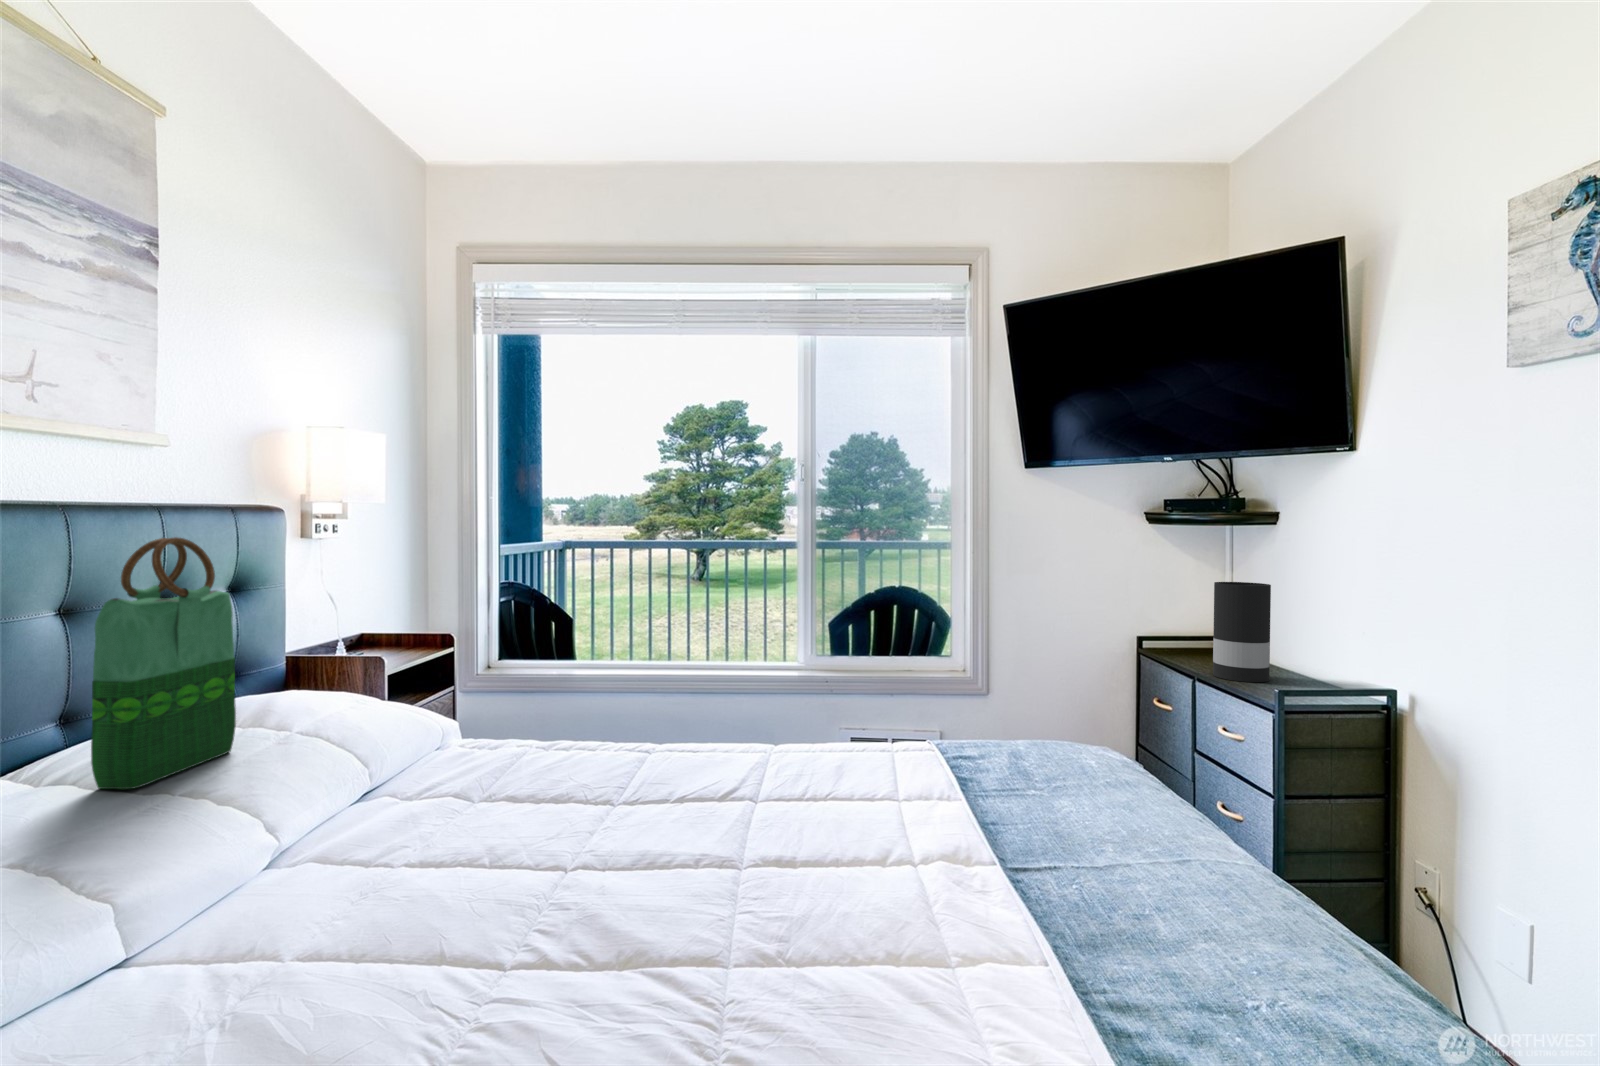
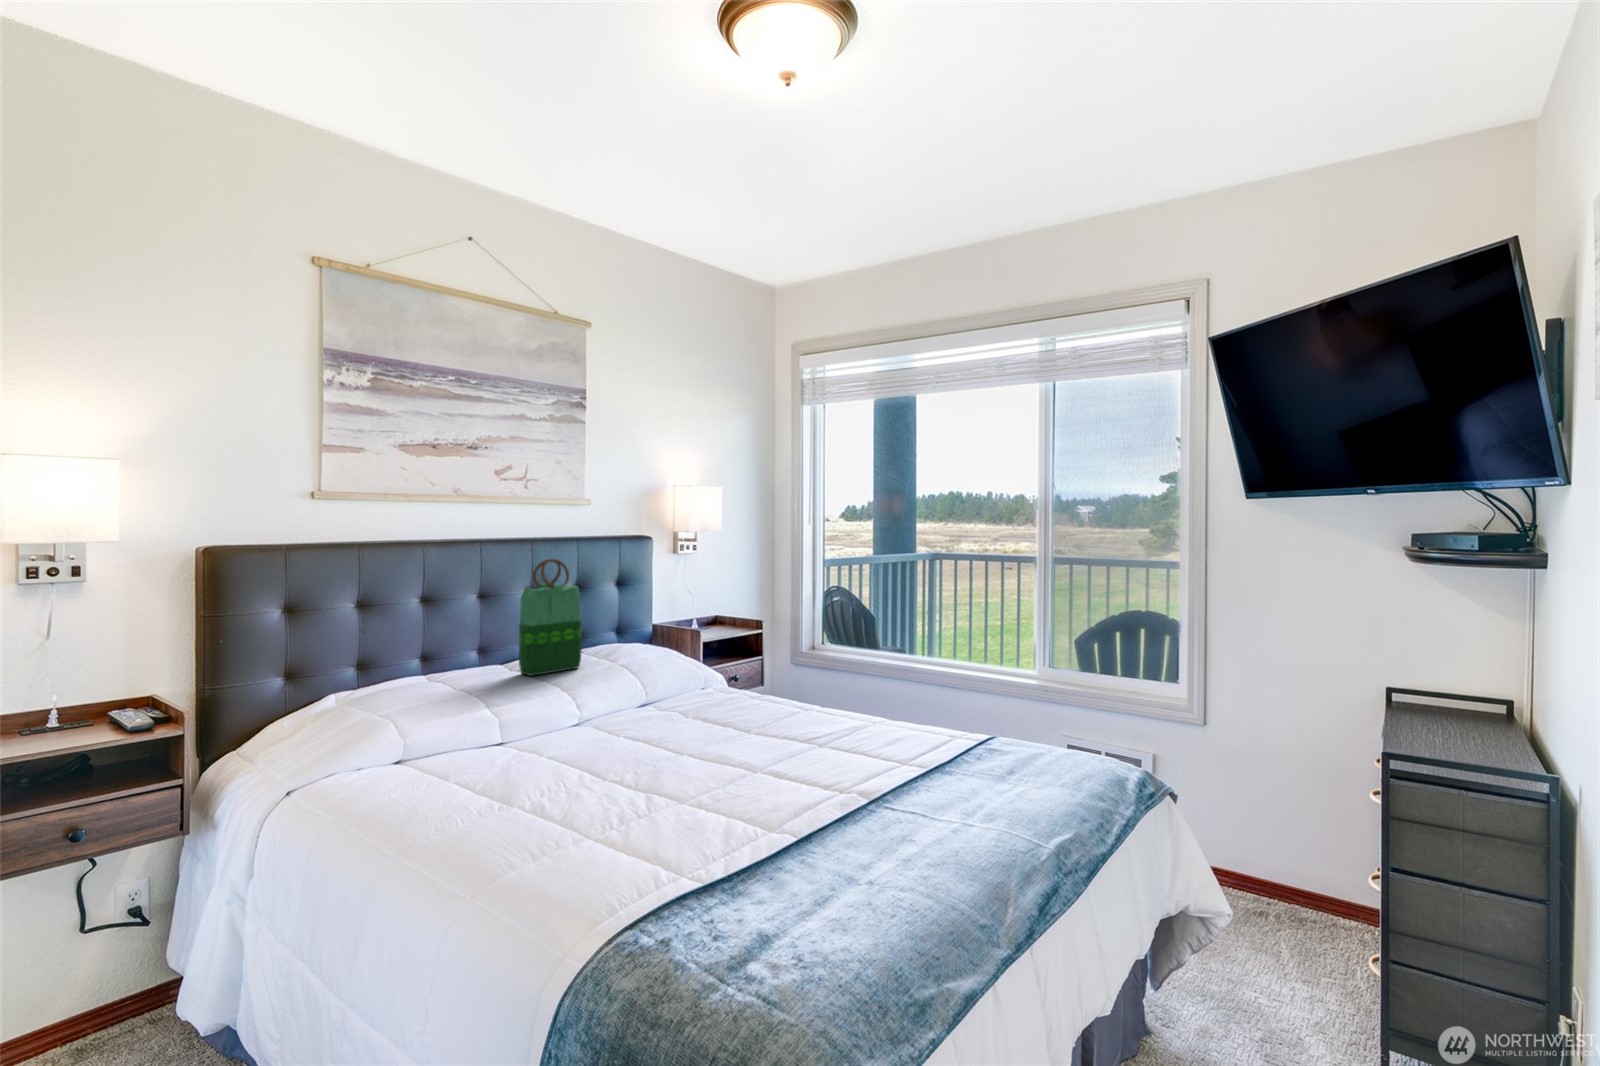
vase: present [1213,582,1271,682] -> none [1418,629,1497,754]

